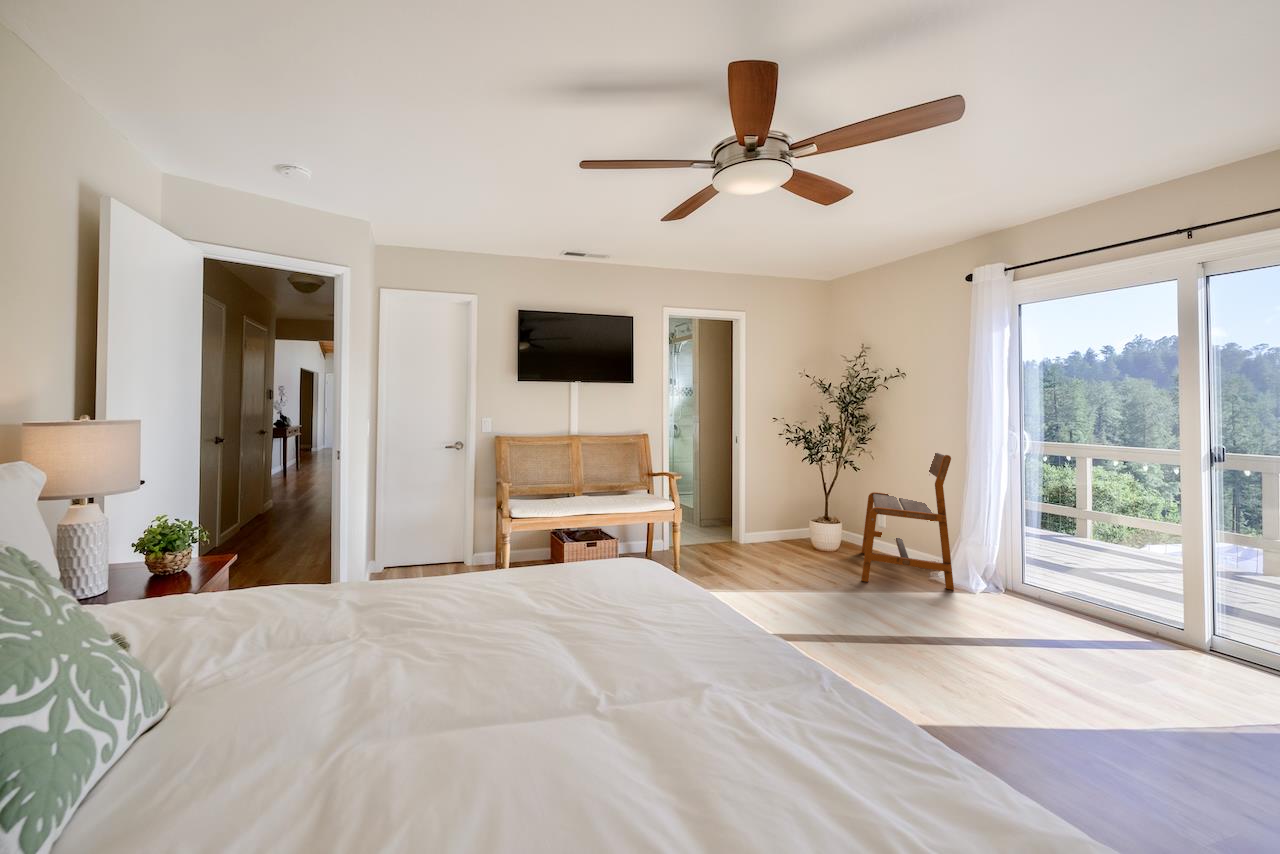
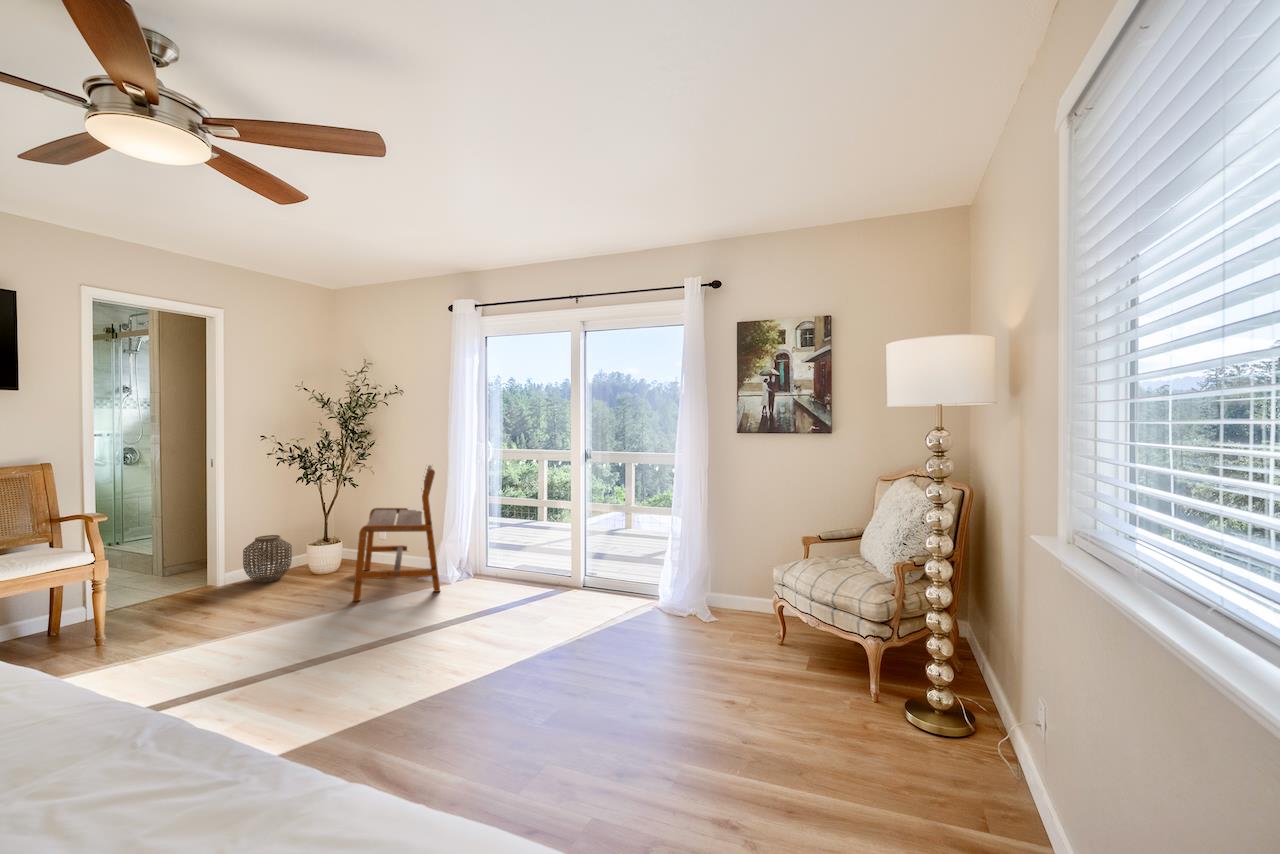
woven basket: none [760,507,798,548] -> present [243,535,292,582]

